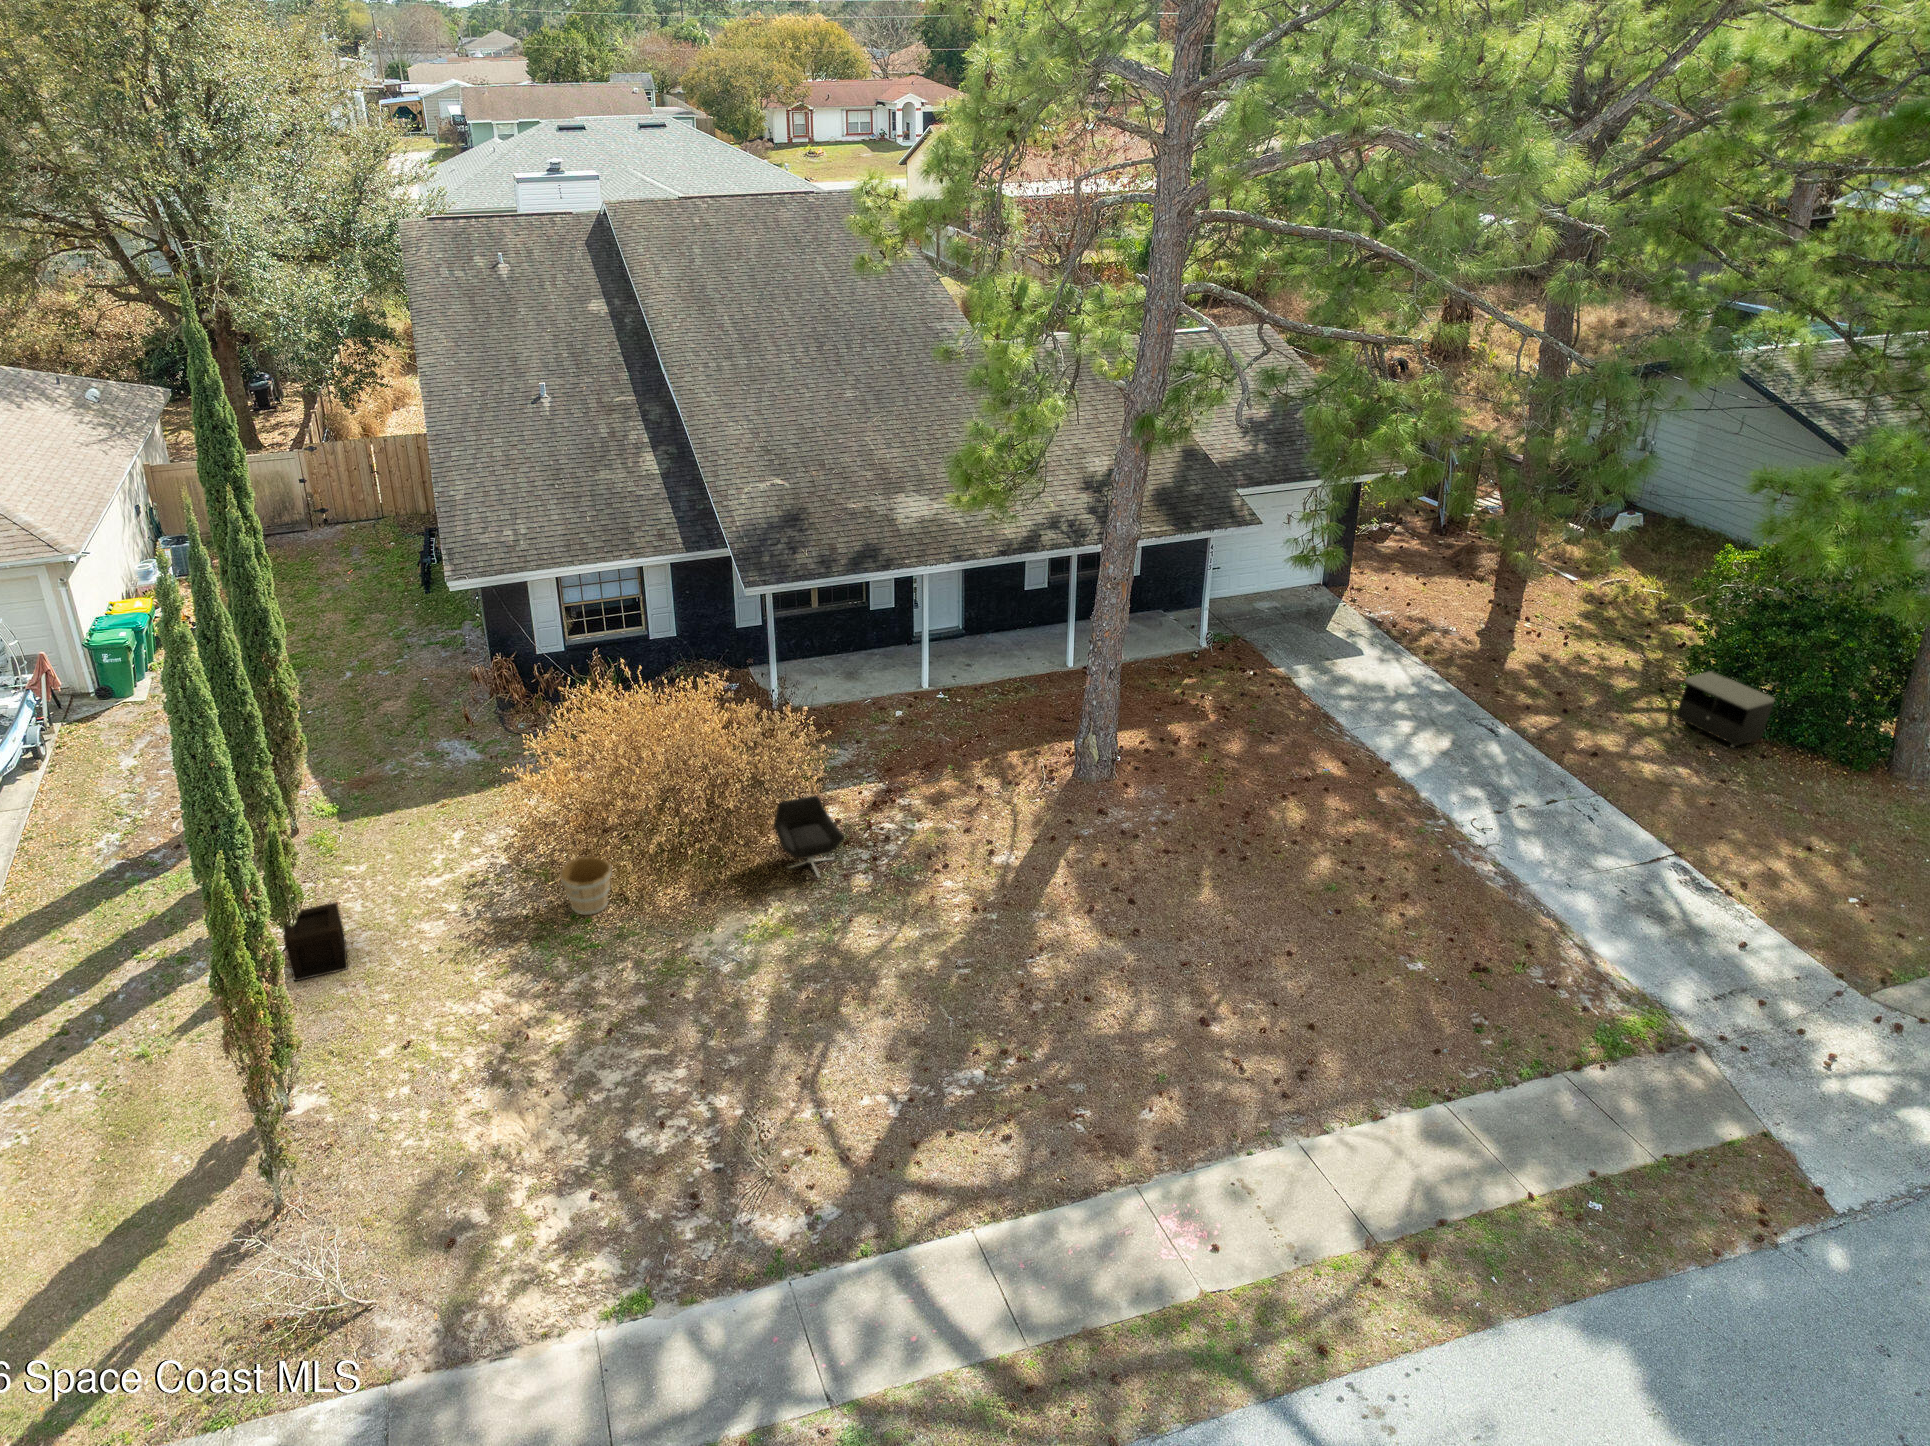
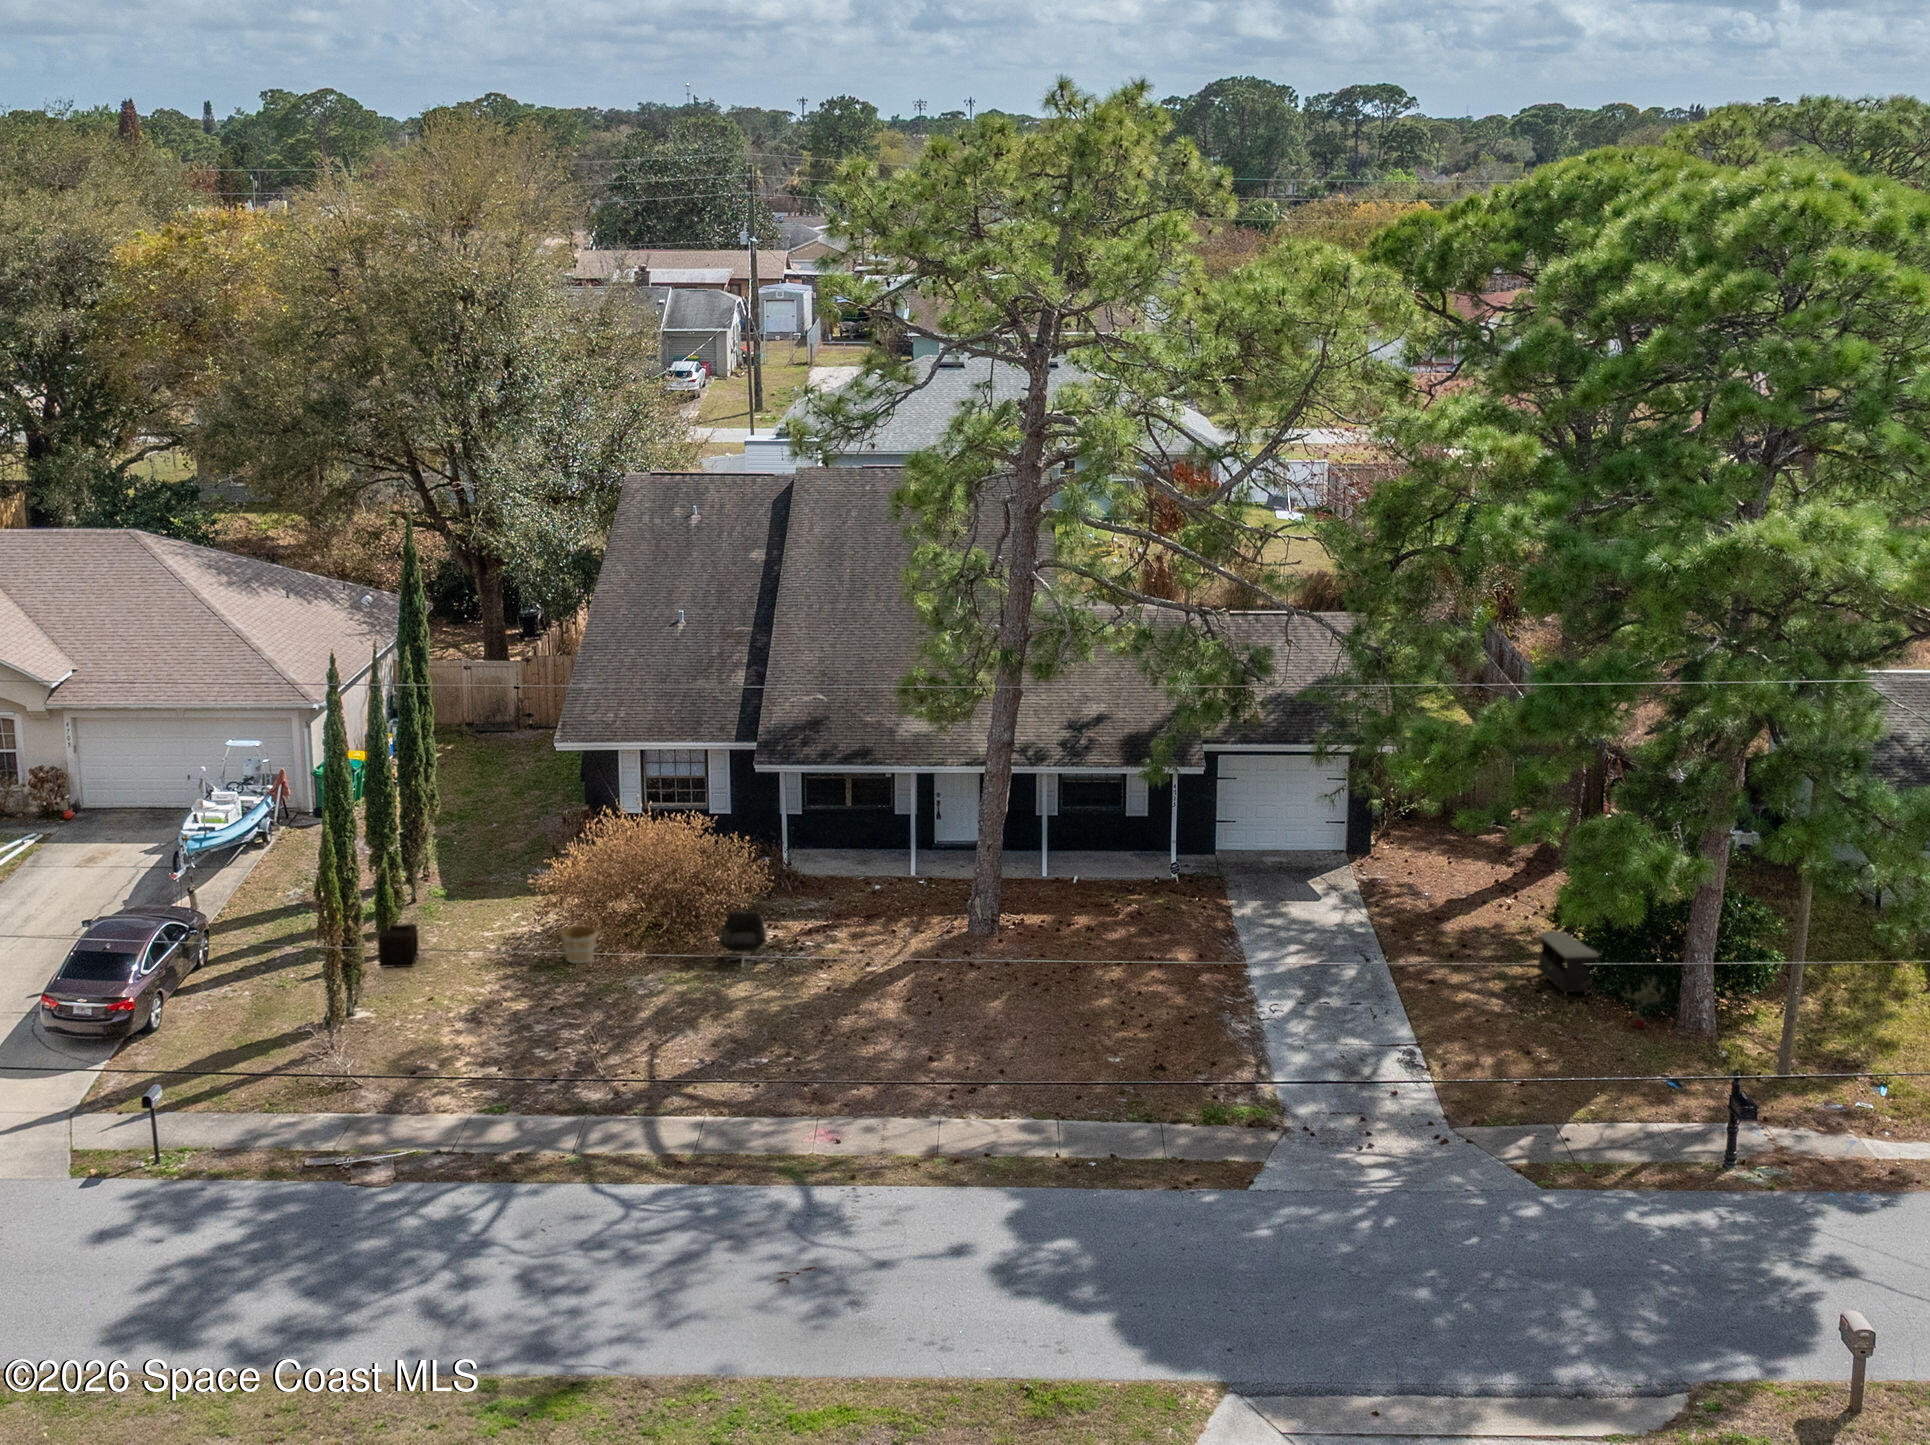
potted tree: none [1836,726,1905,786] -> present [1622,977,1665,1029]

